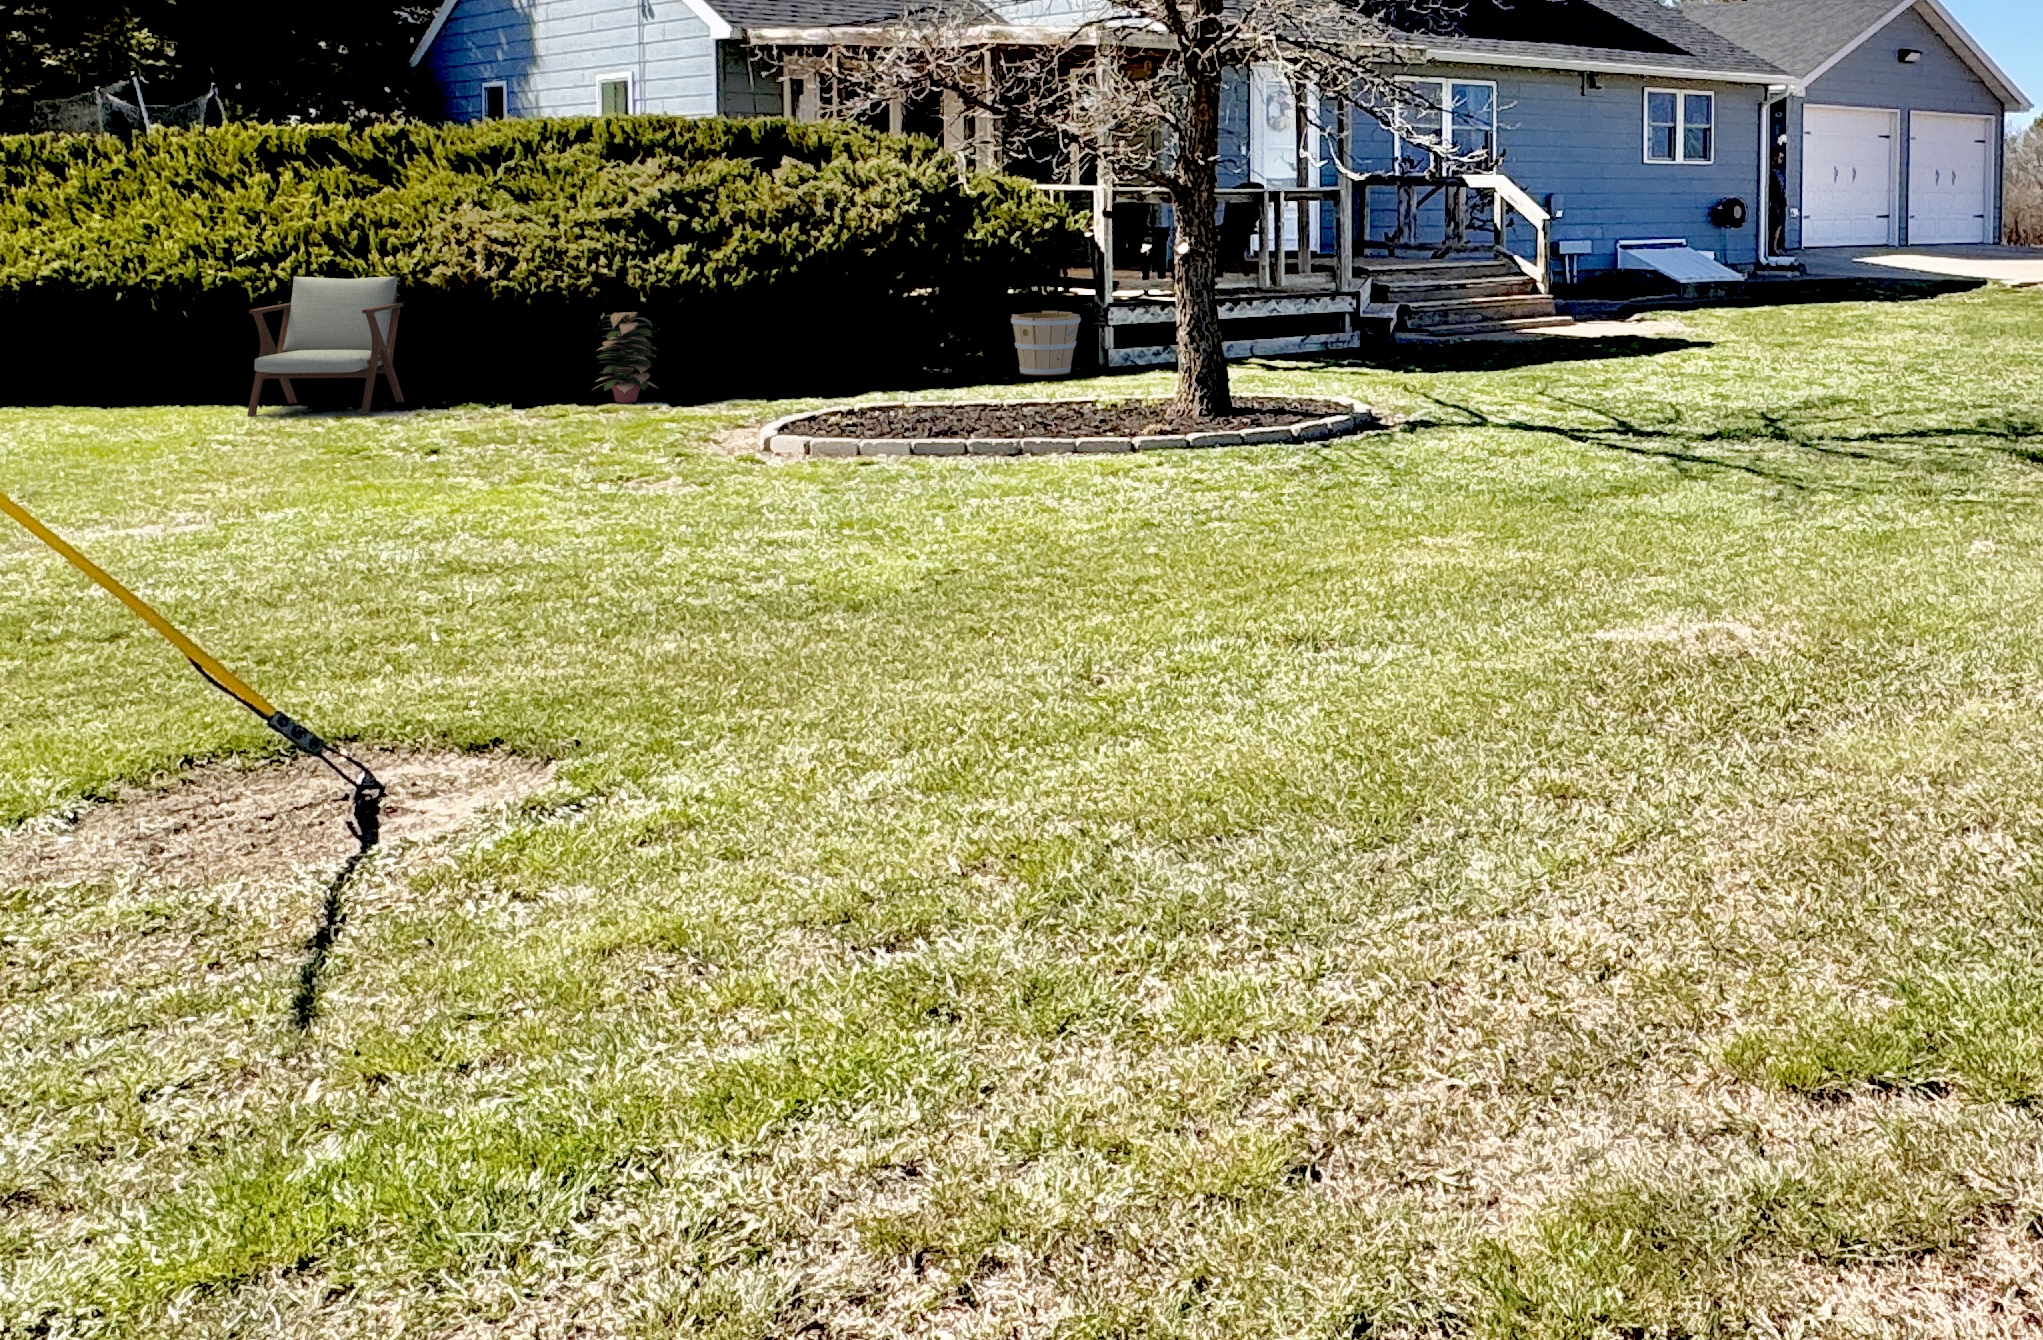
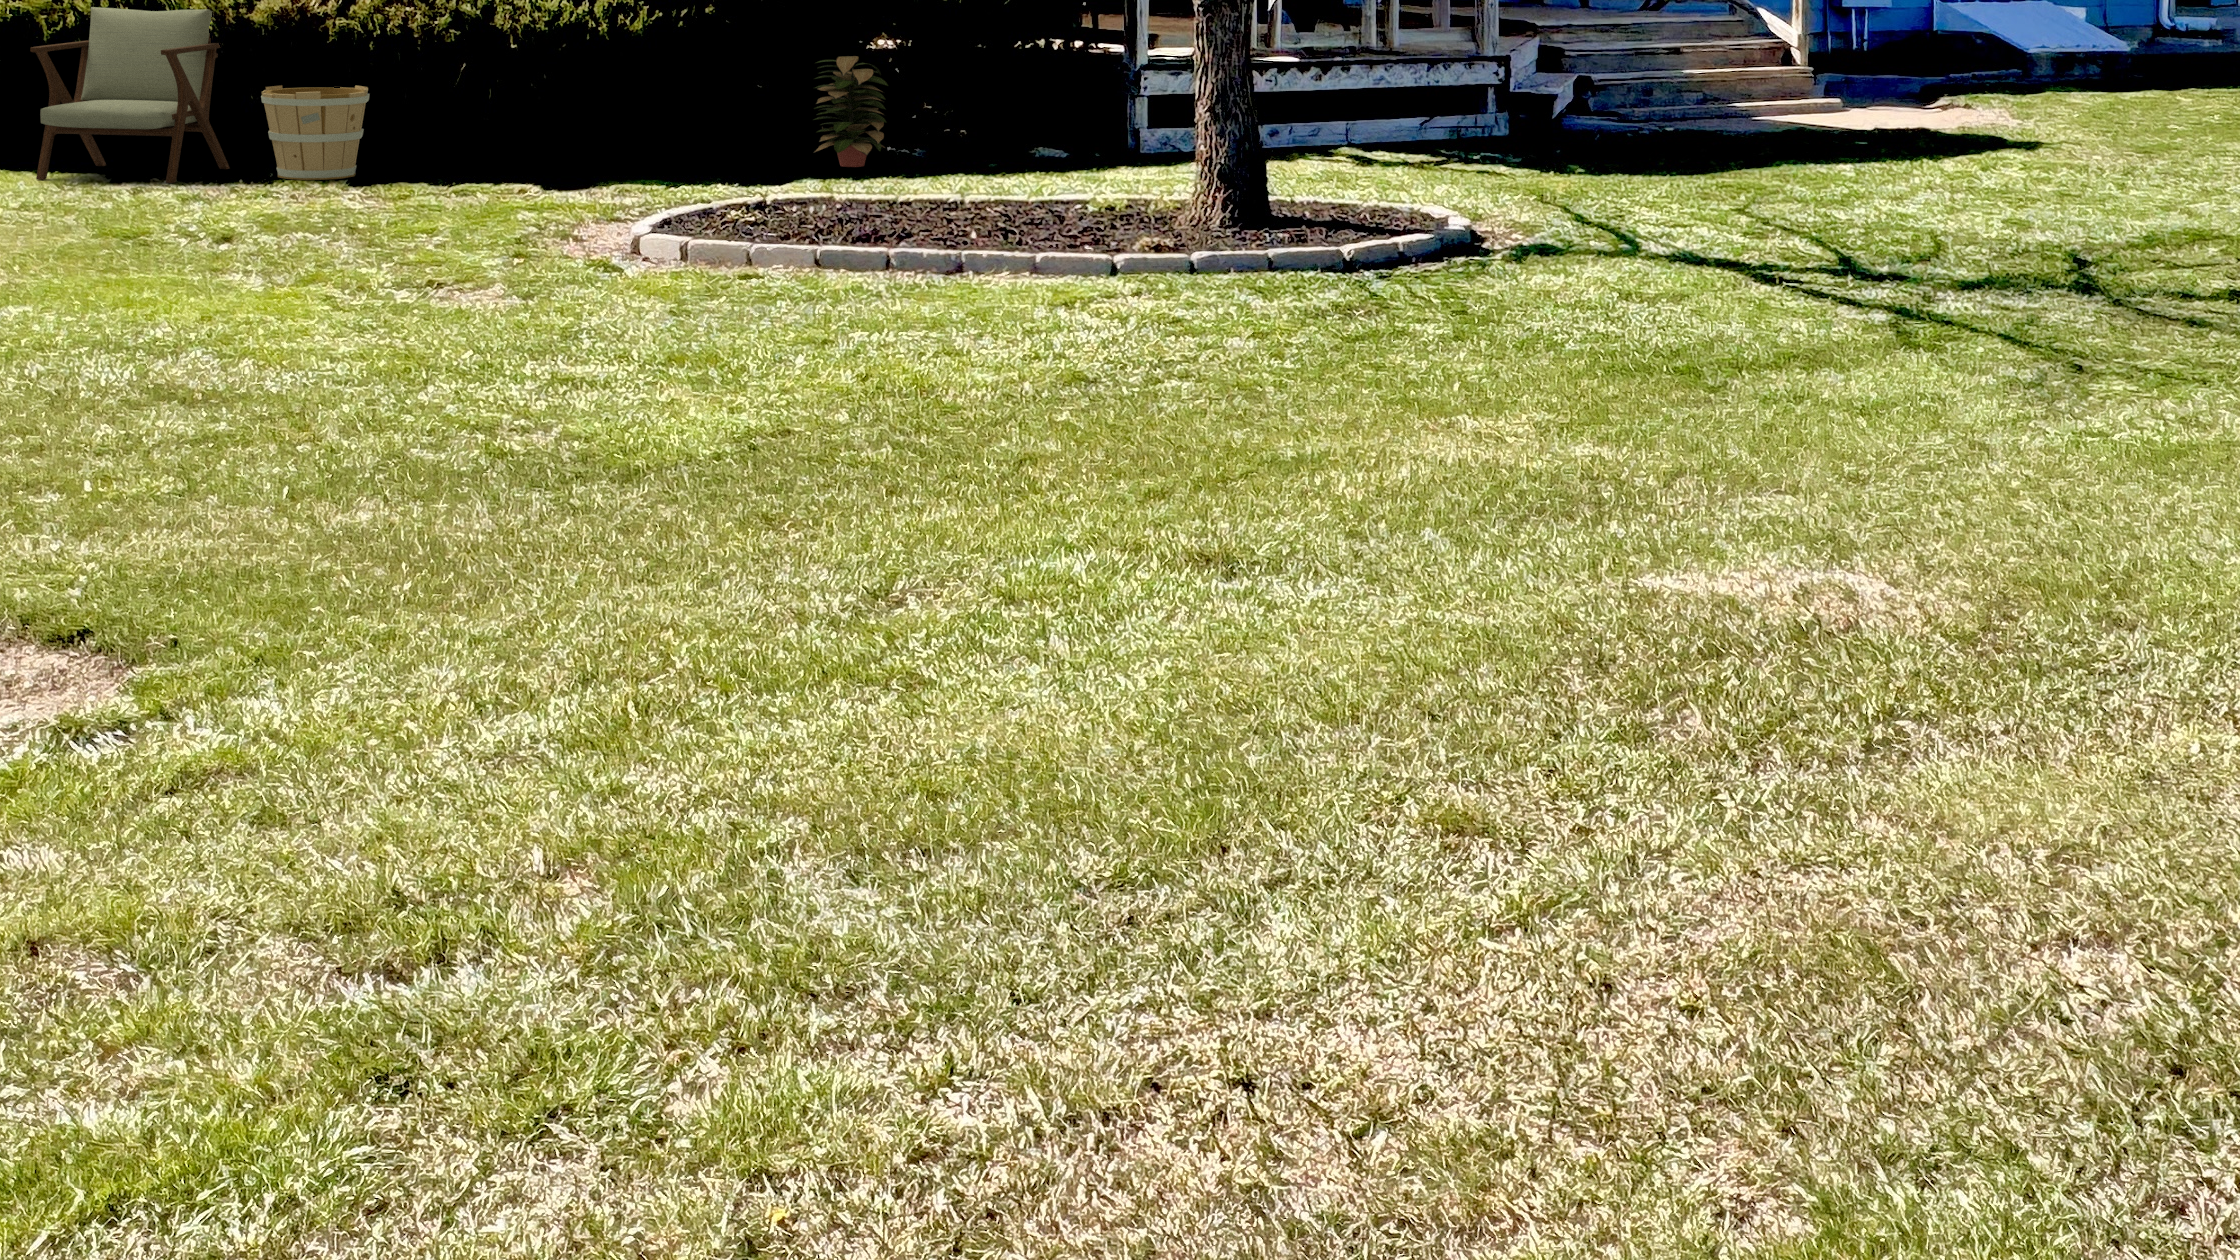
wooden bucket: present [1011,311,1081,375] -> present [261,85,370,180]
decorative plant: present [594,312,658,403] -> present [814,56,888,167]

